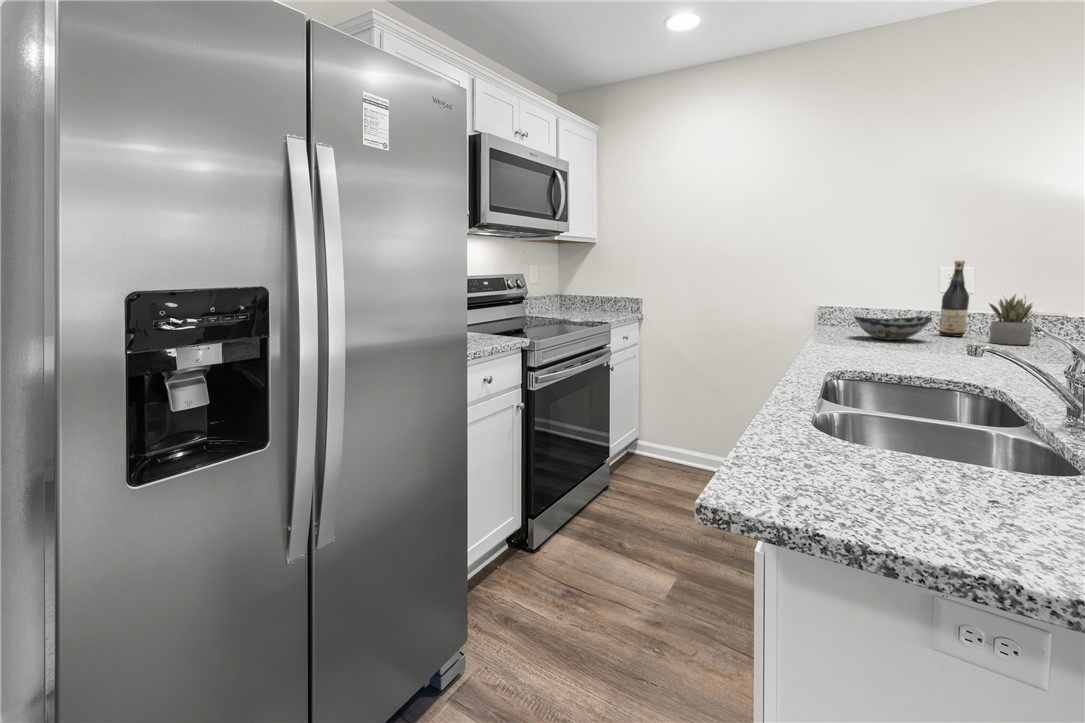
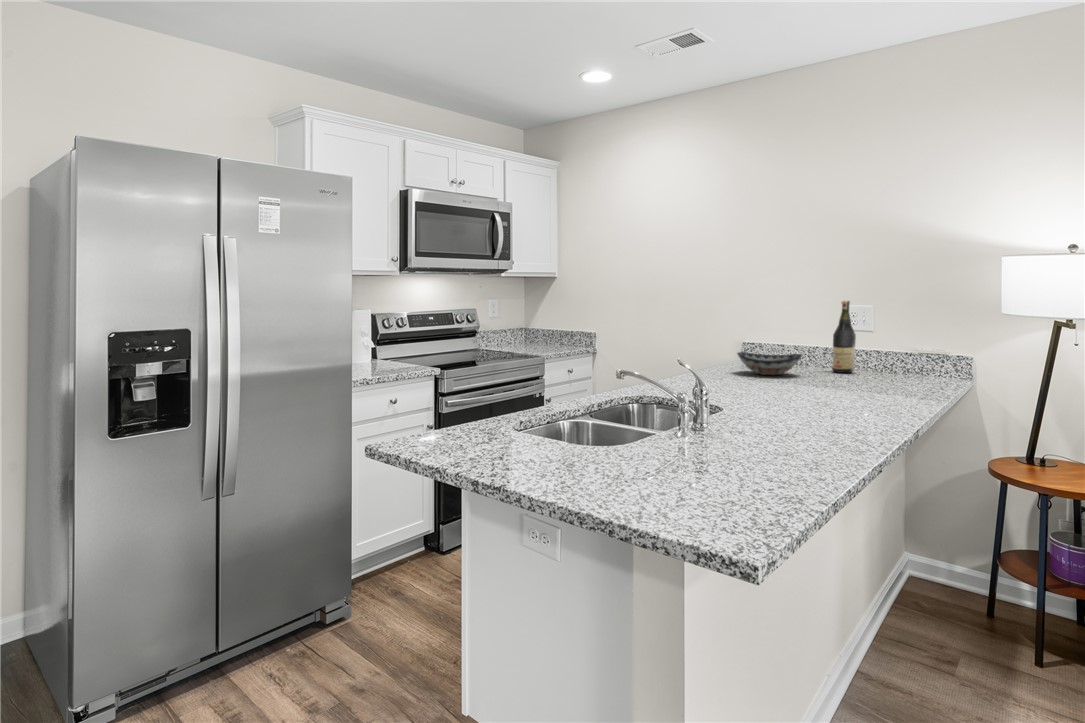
succulent plant: present [989,295,1035,345] -> none [857,333,894,381]

